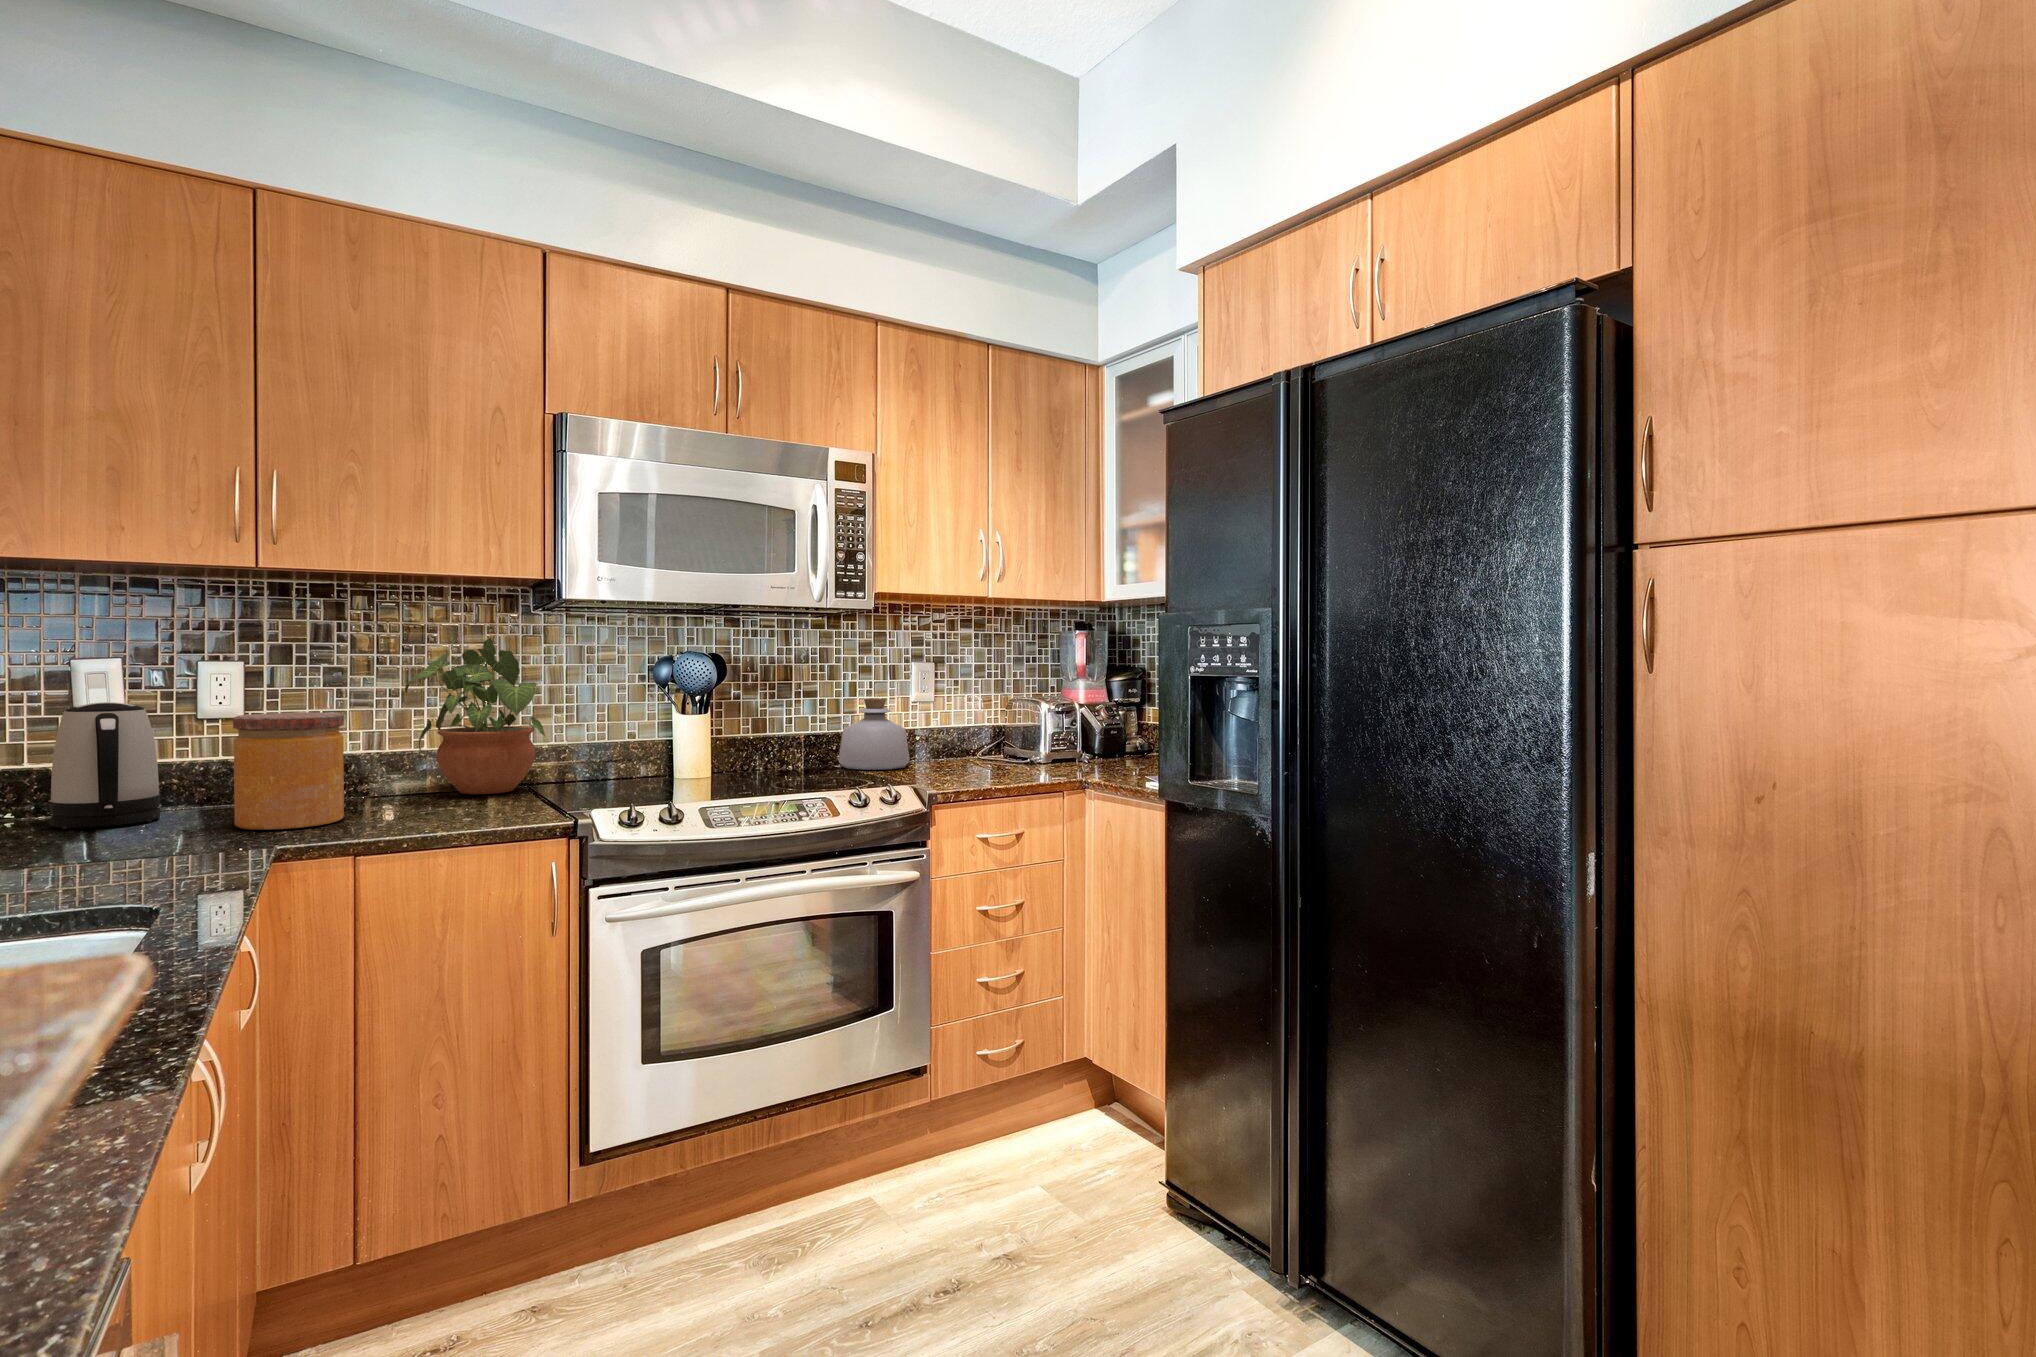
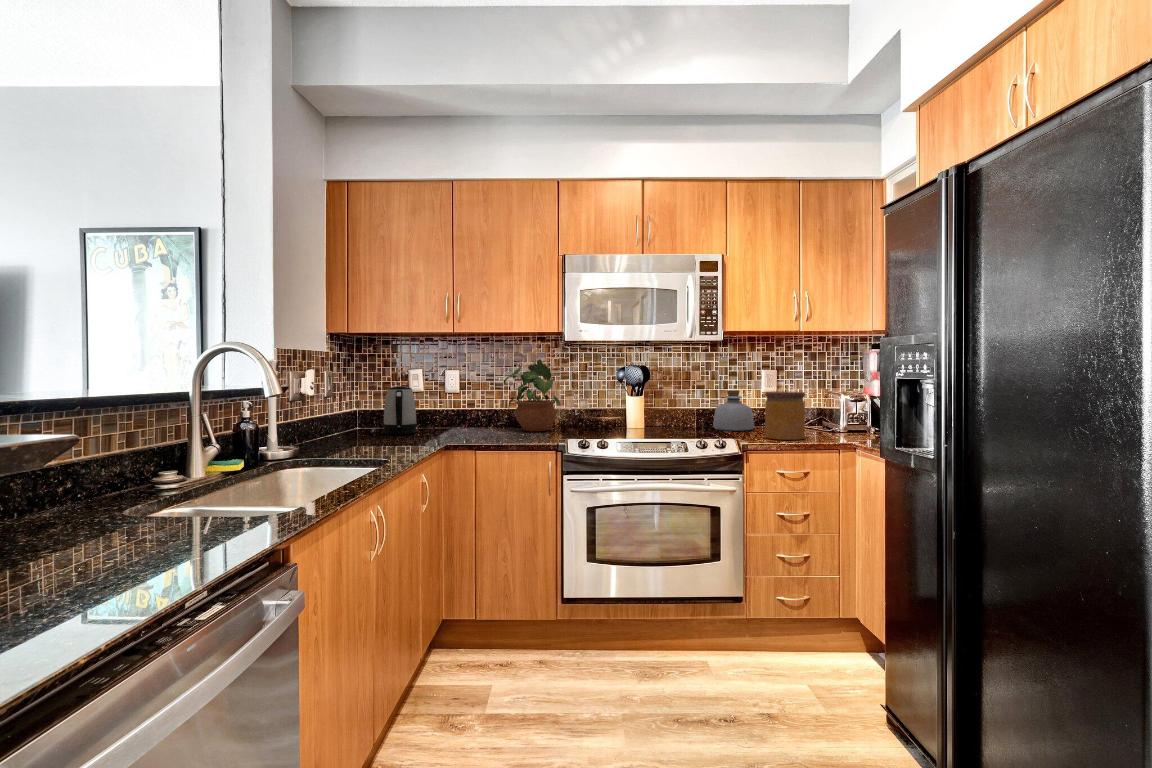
jar: present [233,713,344,830] -> present [765,391,805,440]

